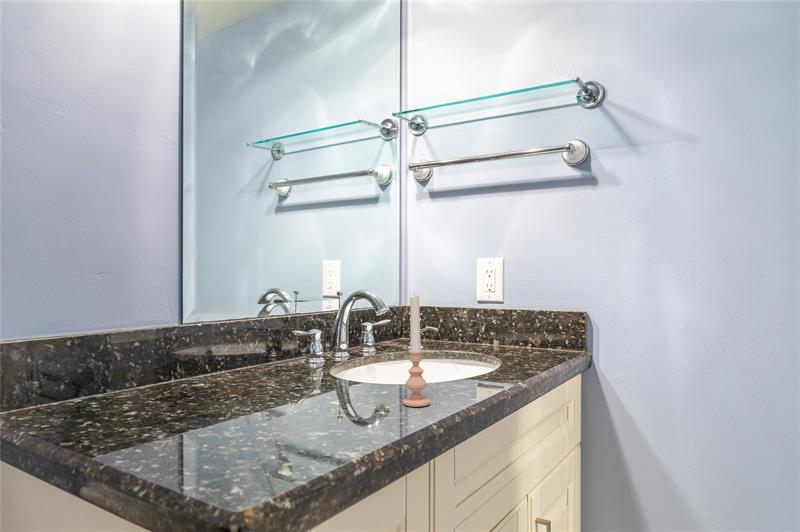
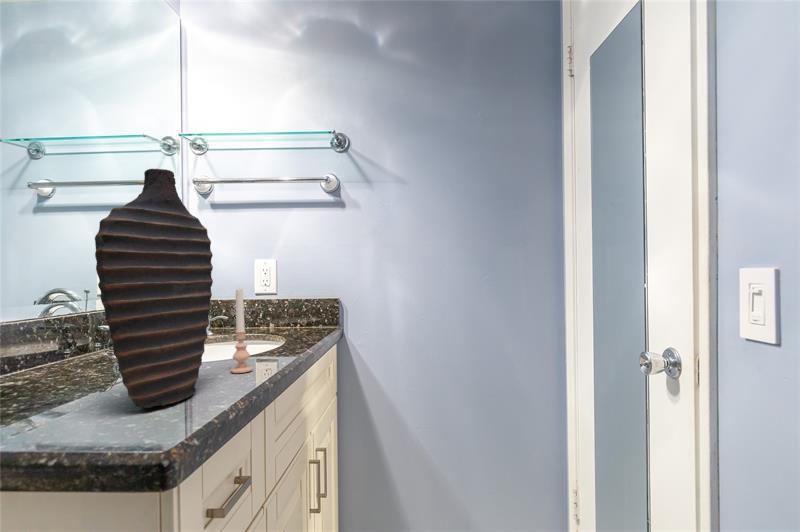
decorative vase: none [219,144,370,439] -> present [95,169,213,408]

